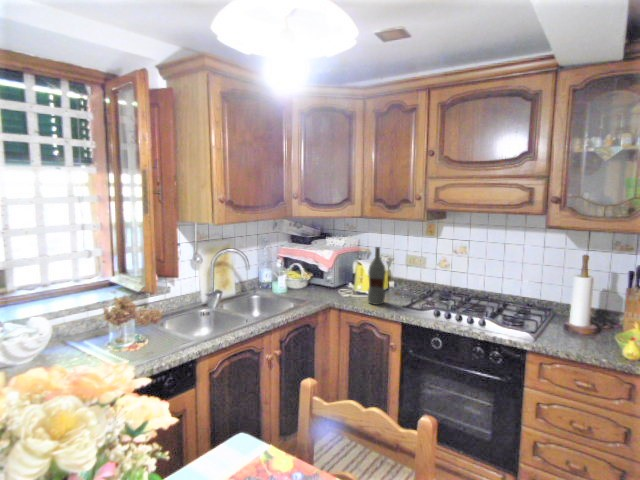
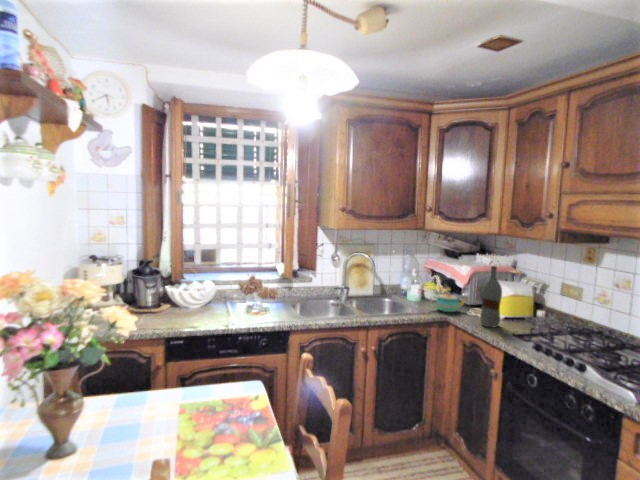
teapot: none [308,278,342,298] -> present [430,292,467,312]

